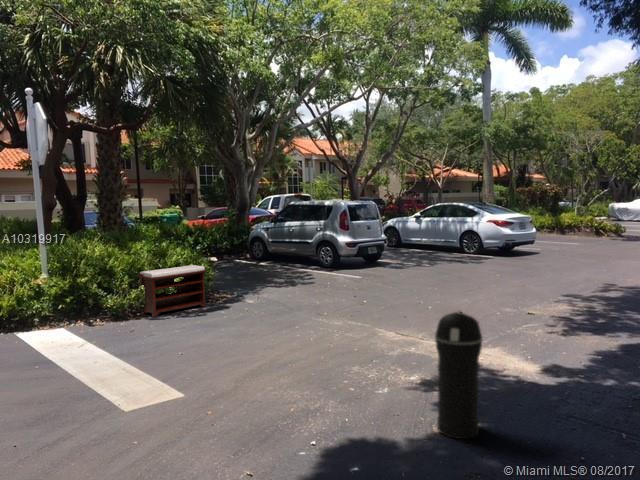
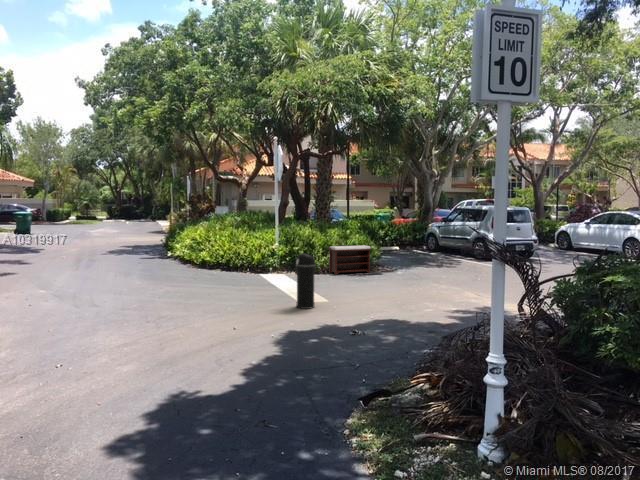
trash can: present [435,312,482,439] -> present [296,253,316,309]

